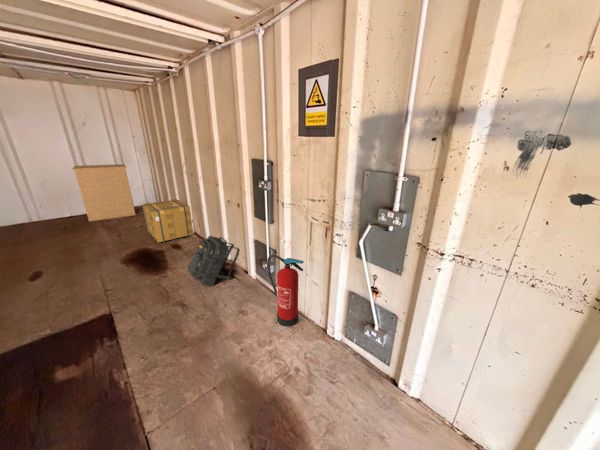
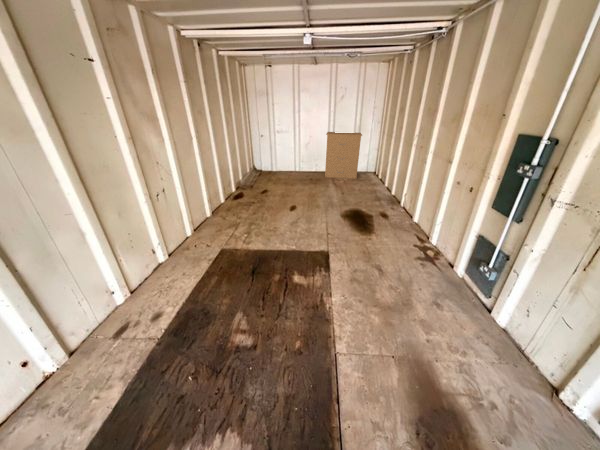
cardboard box: present [142,199,194,243] -> none [364,170,408,211]
backpack: present [188,236,240,286] -> none [392,215,454,267]
fire extinguisher: present [267,255,304,326] -> none [480,260,561,354]

